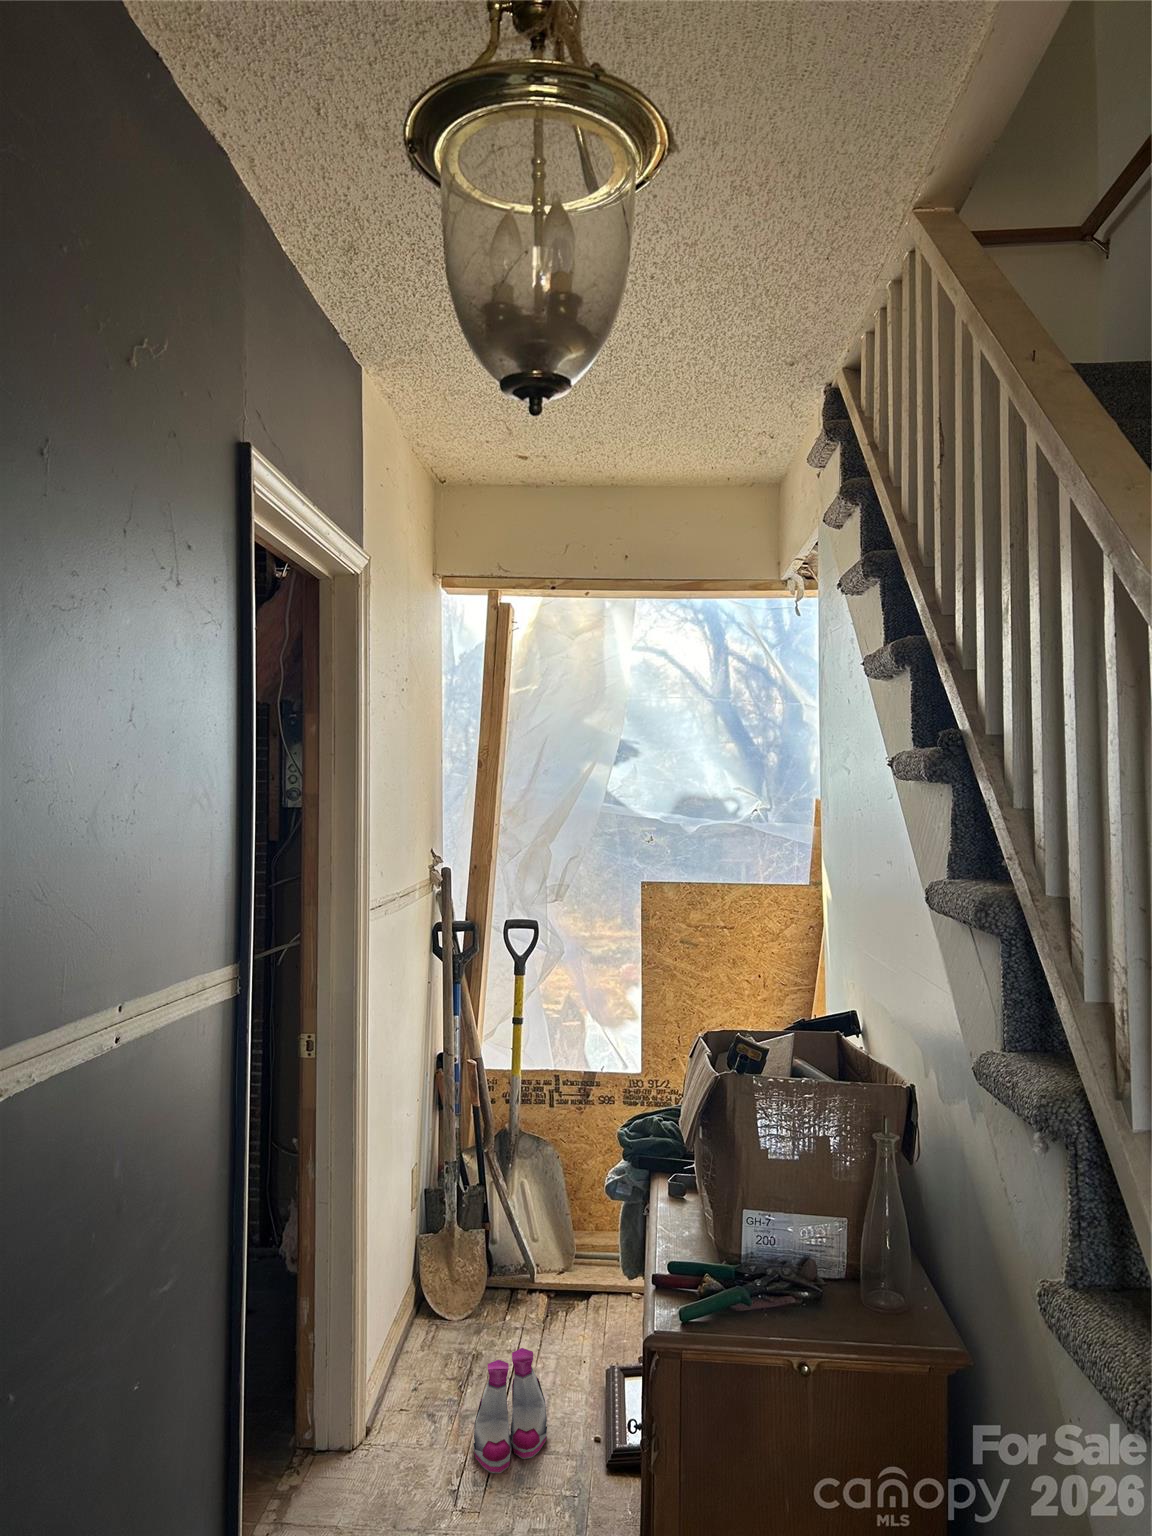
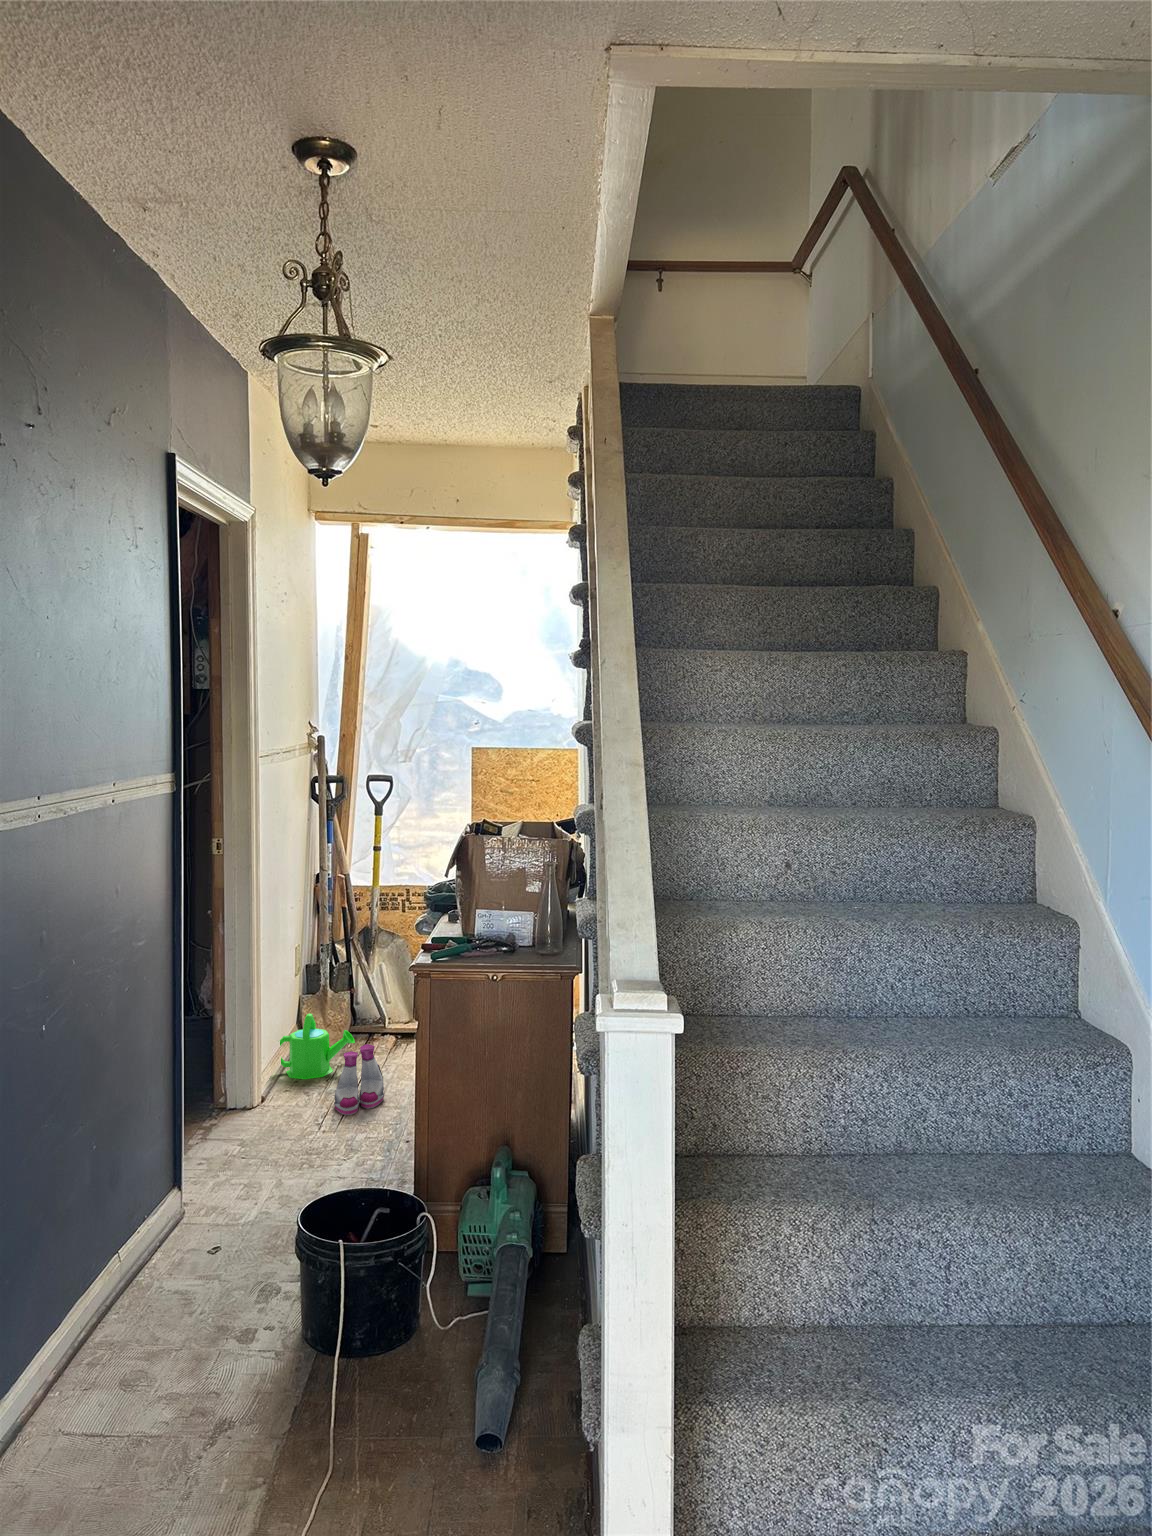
watering can: none [379,1279,498,1385] -> present [280,1013,355,1079]

